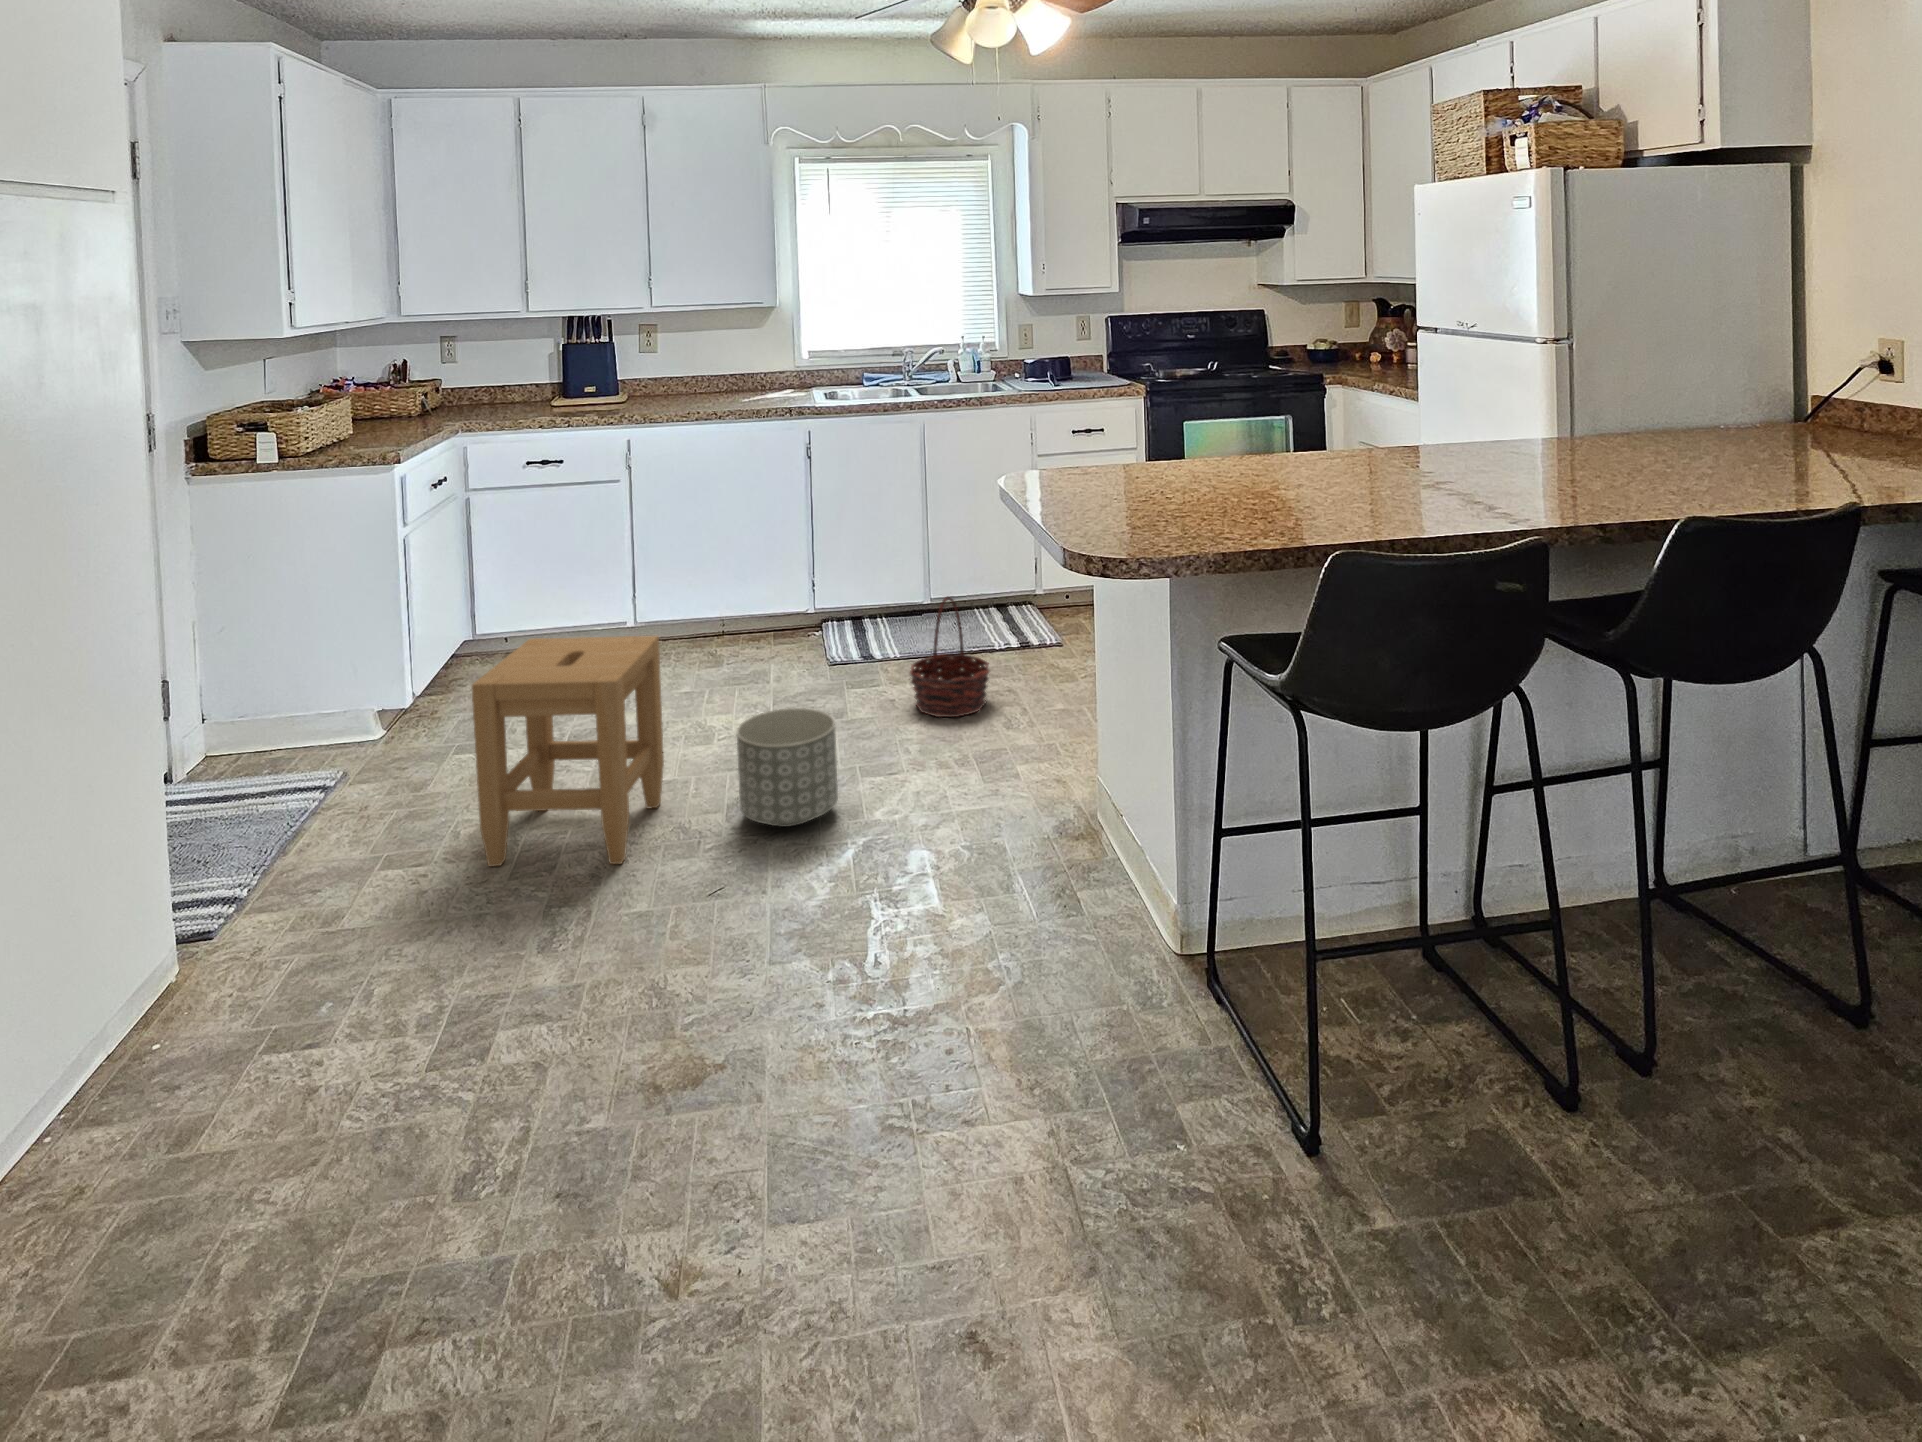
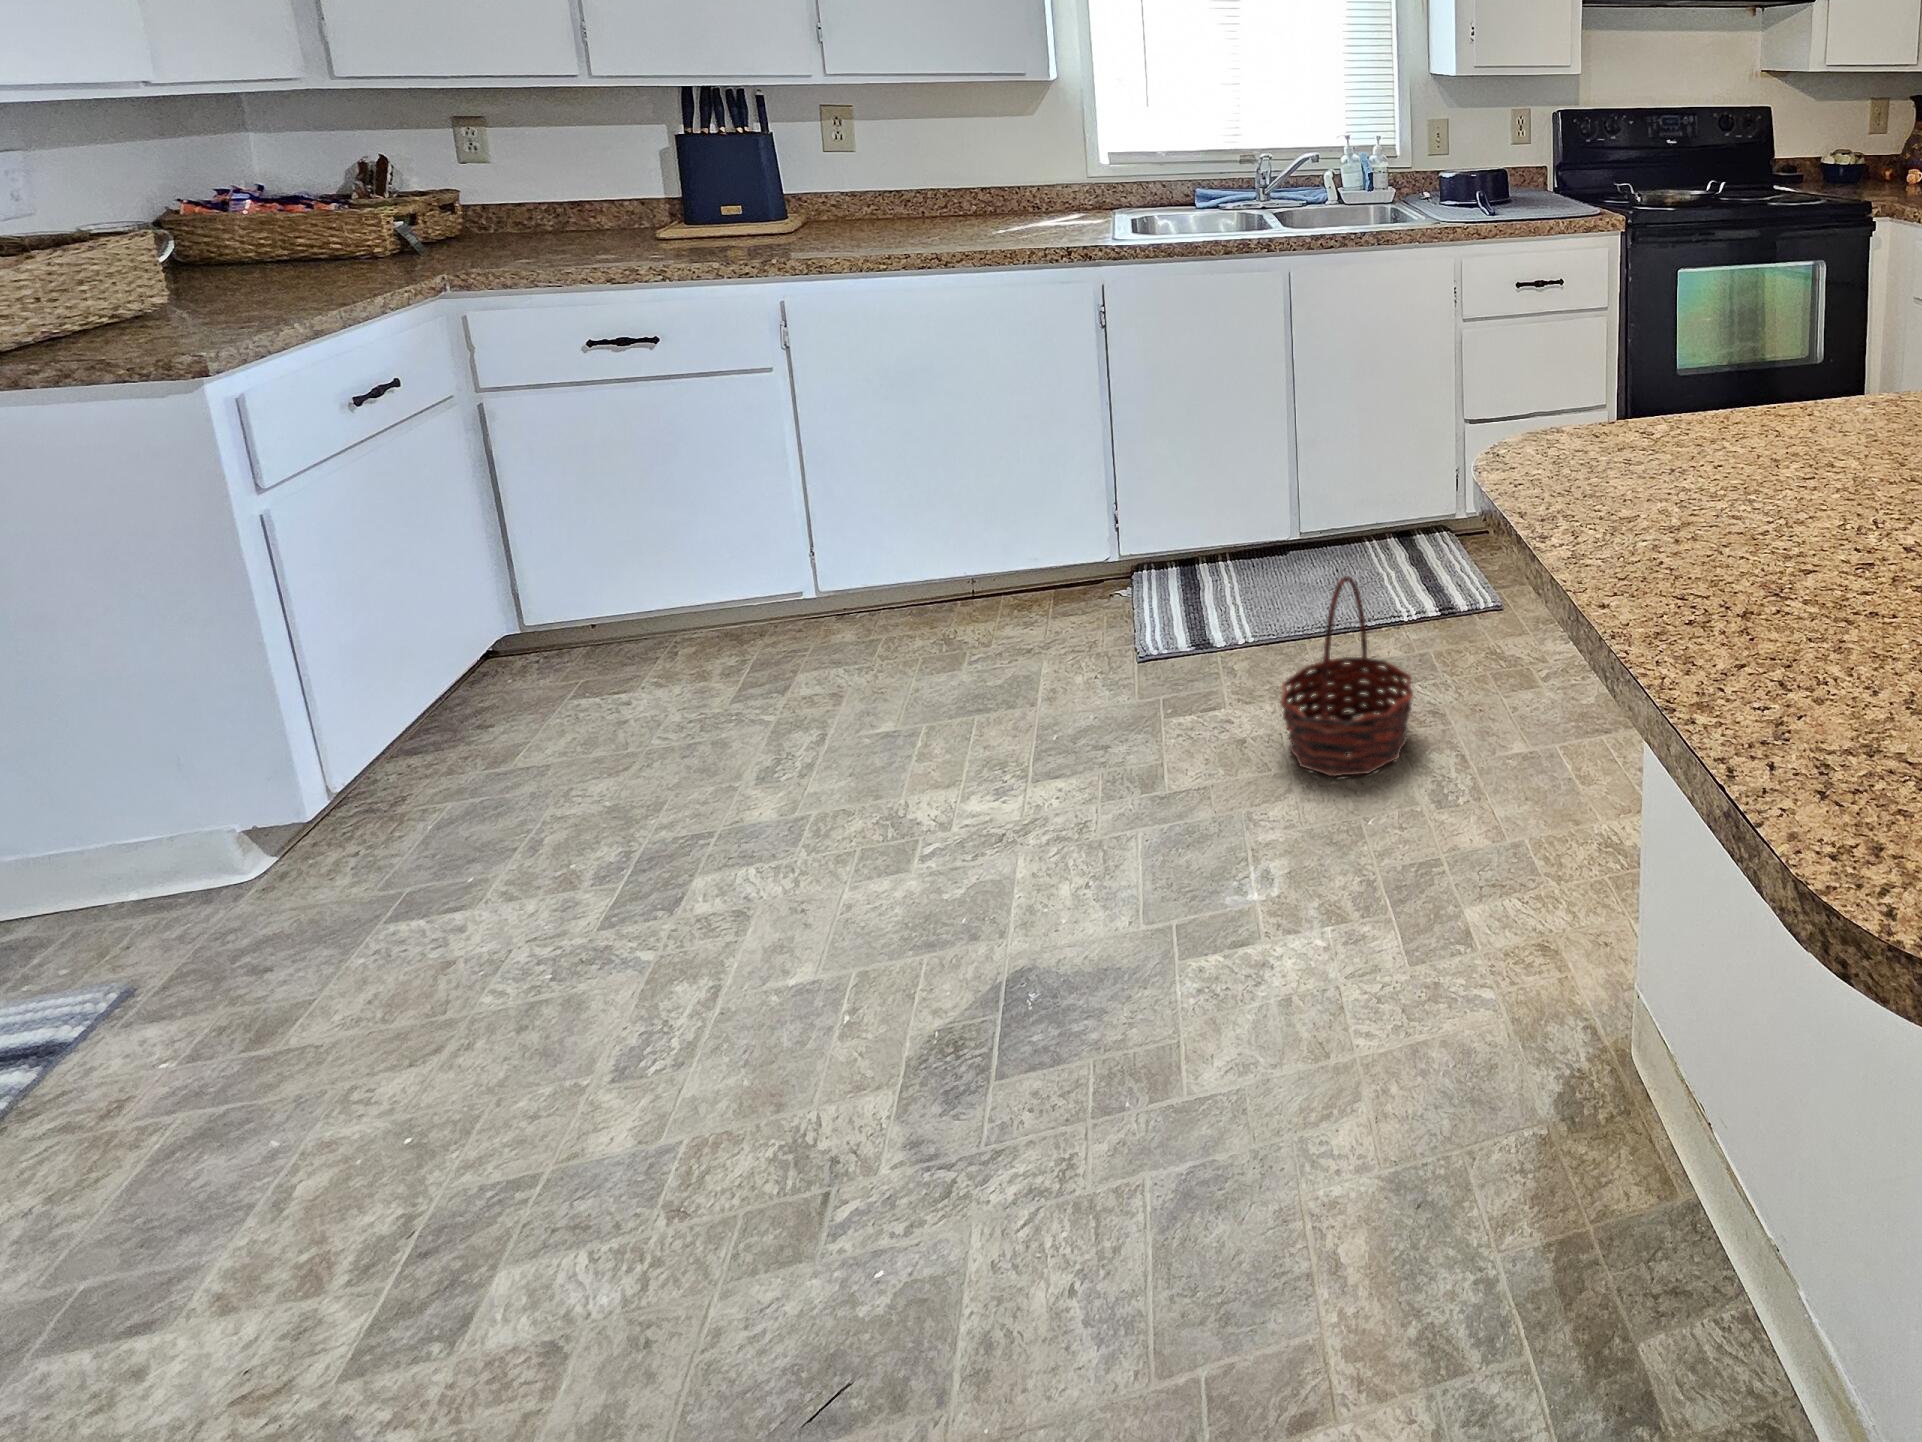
stool: present [472,636,664,866] -> none [249,742,804,1305]
planter: present [737,708,838,827] -> none [942,855,1157,1128]

